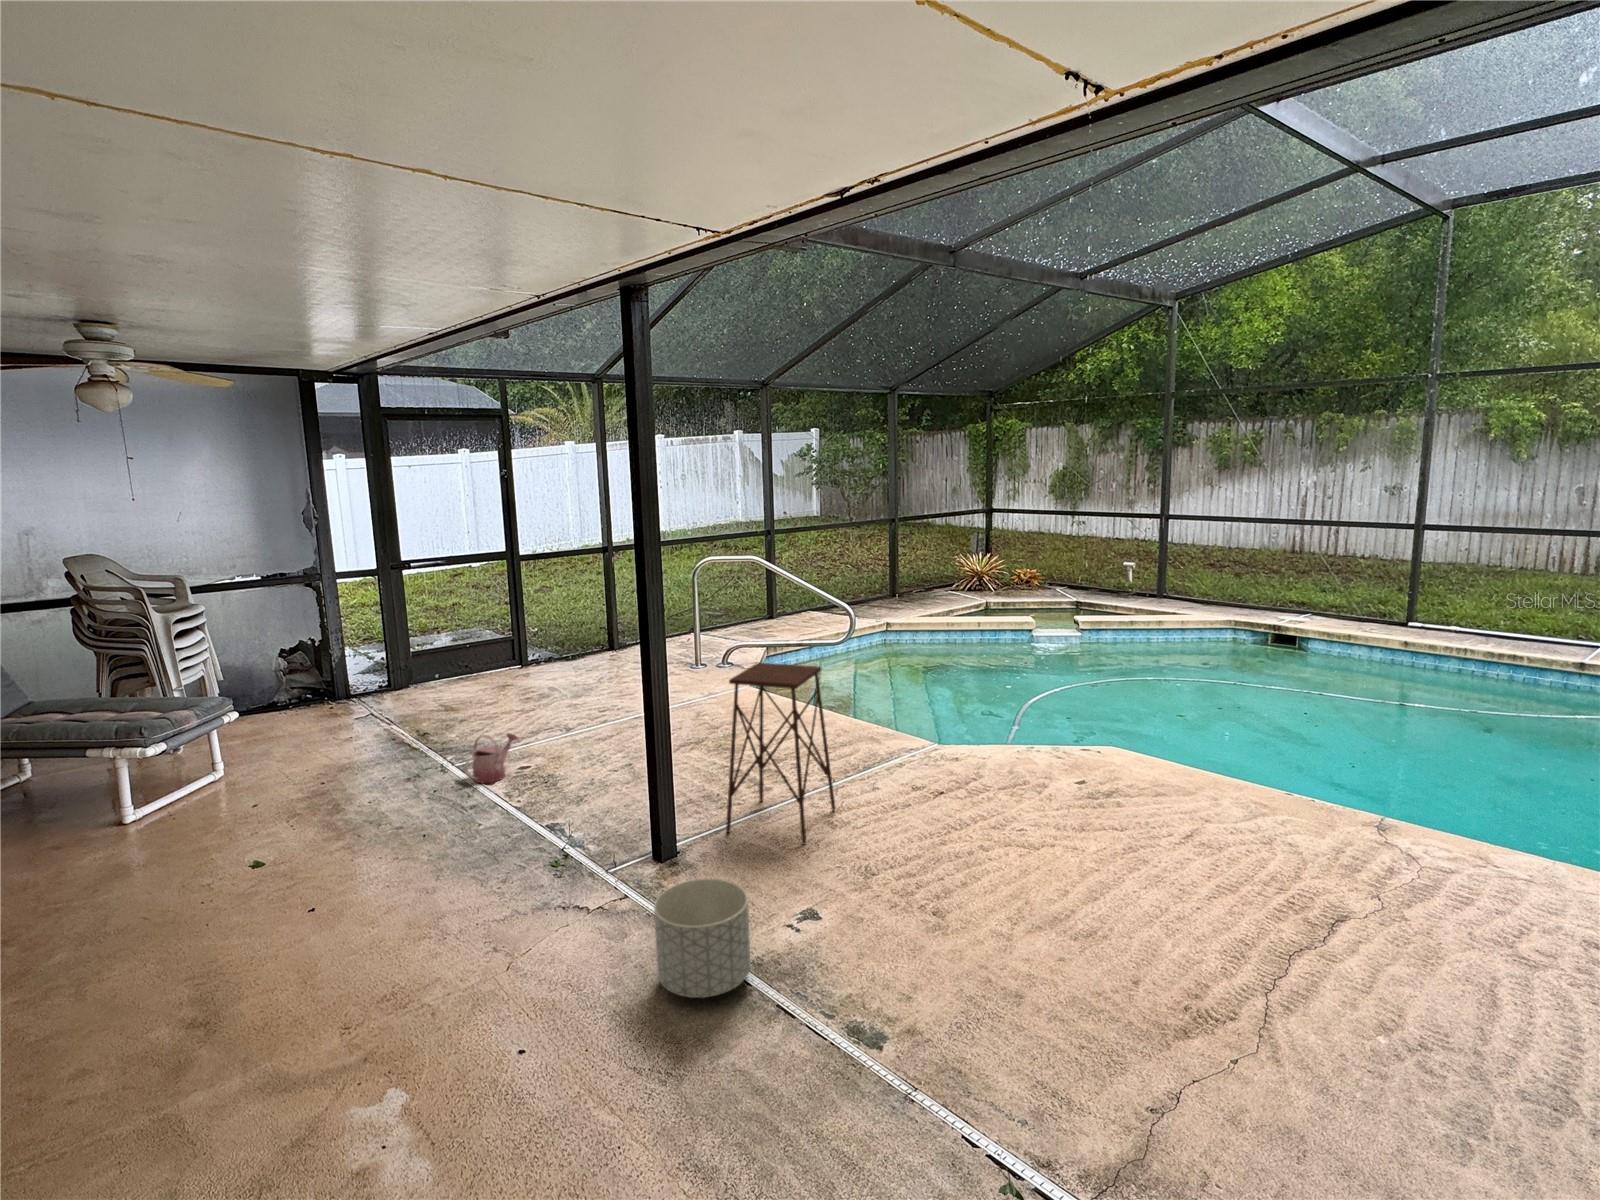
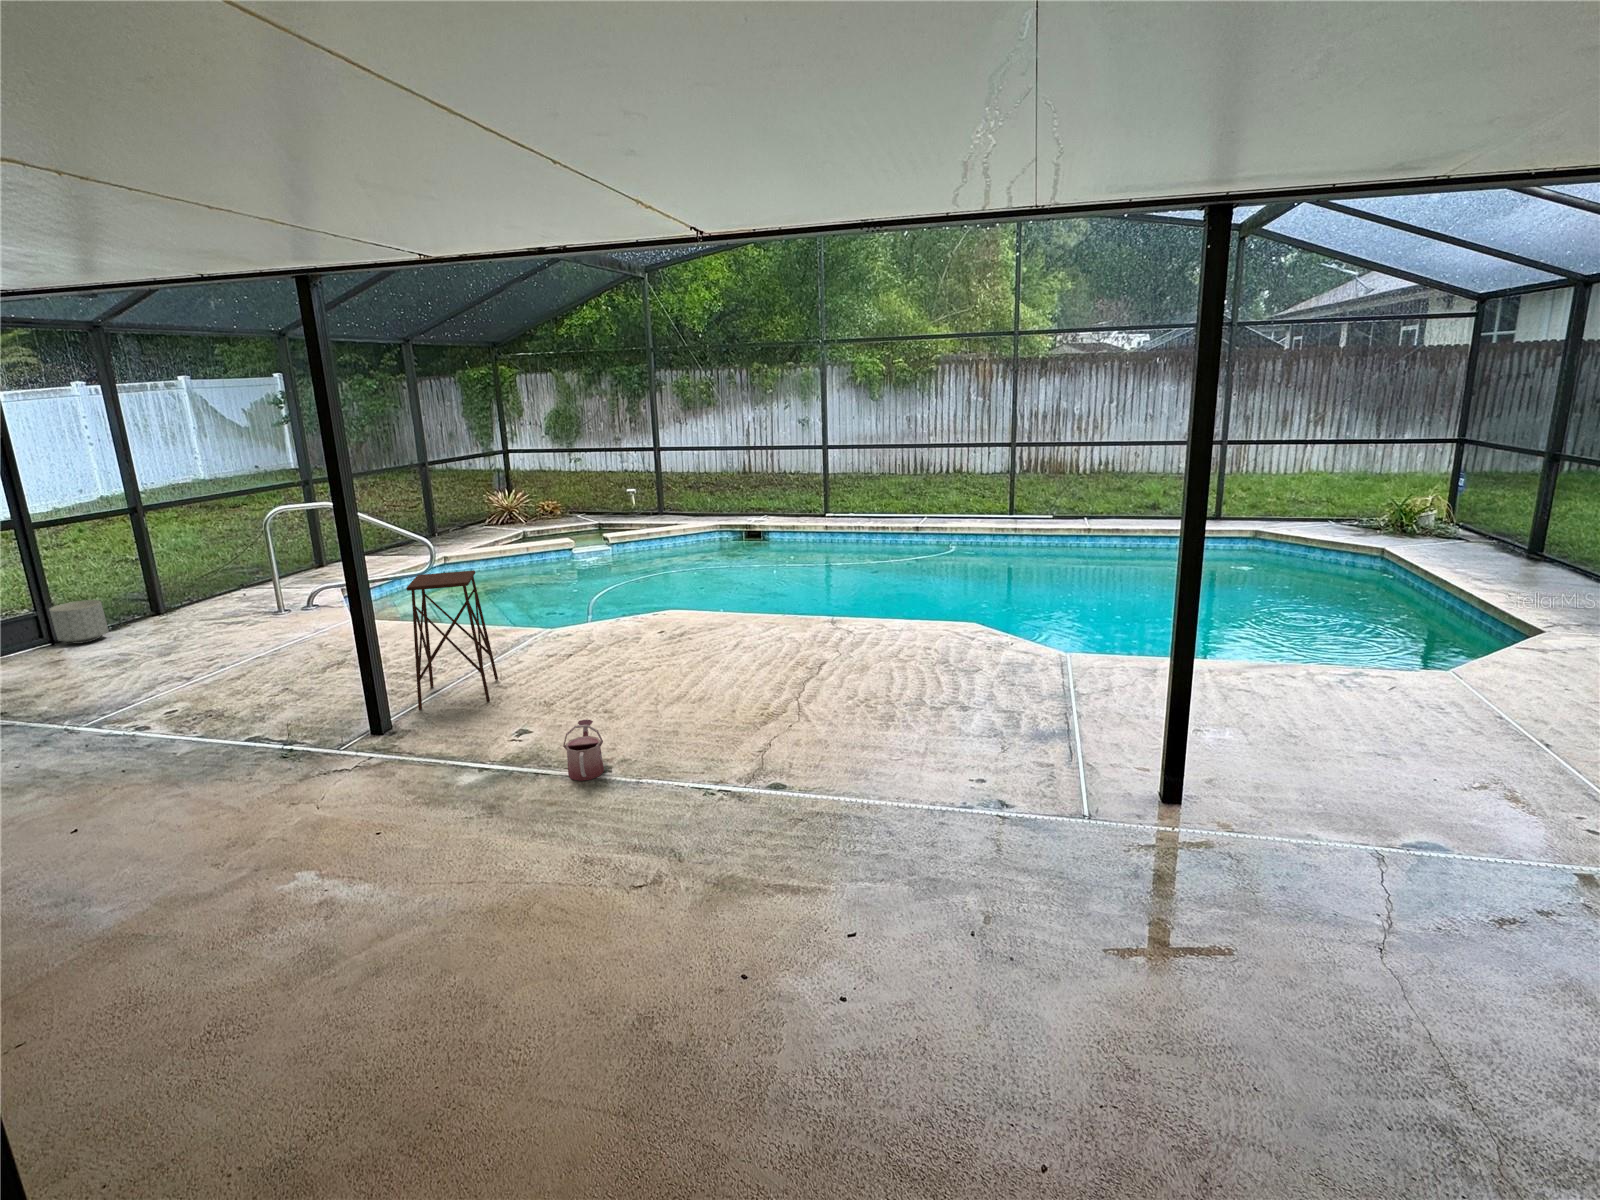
watering can: present [464,733,518,783] -> present [563,720,604,781]
planter: present [654,878,750,998] -> present [50,600,108,644]

